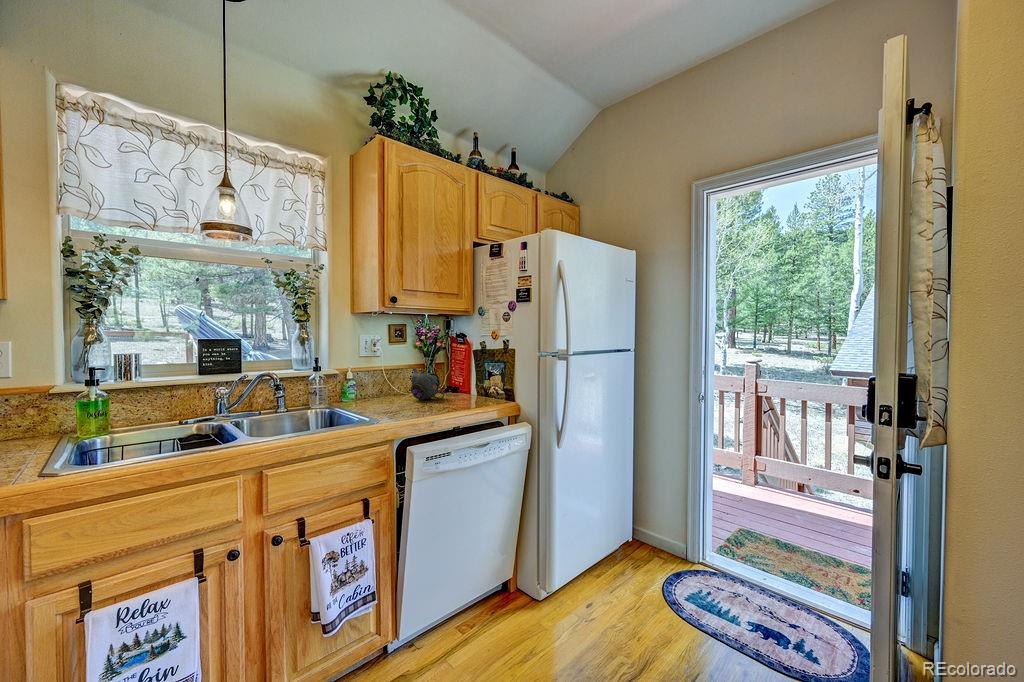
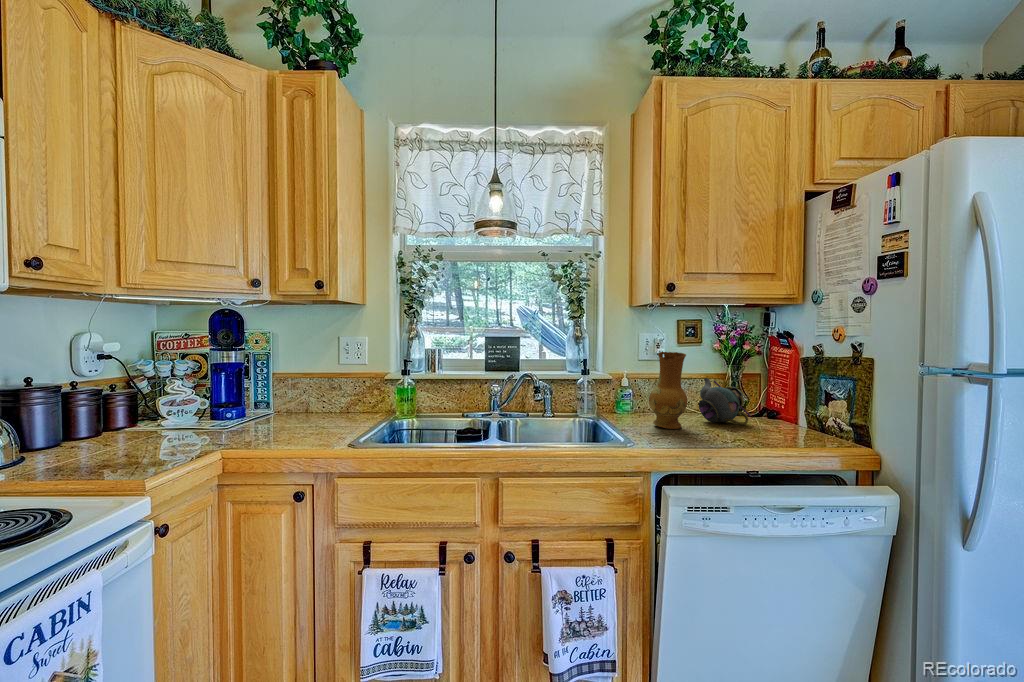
ceramic jug: none [378,349,407,408] -> present [649,352,687,429]

